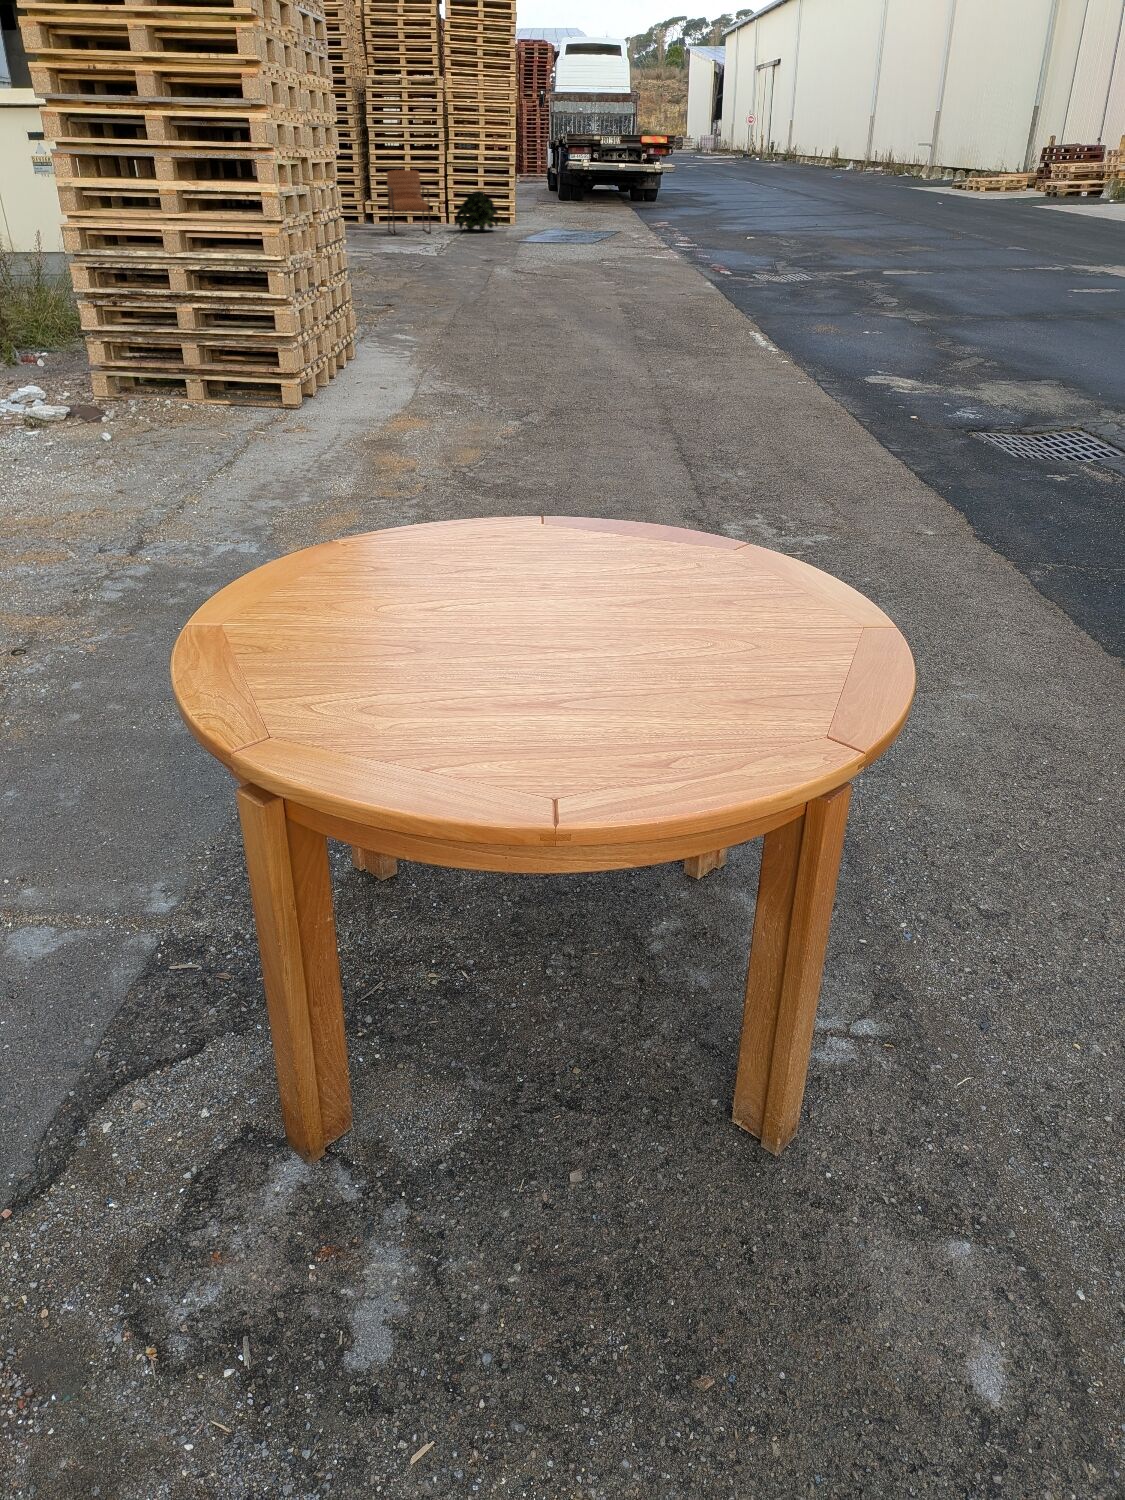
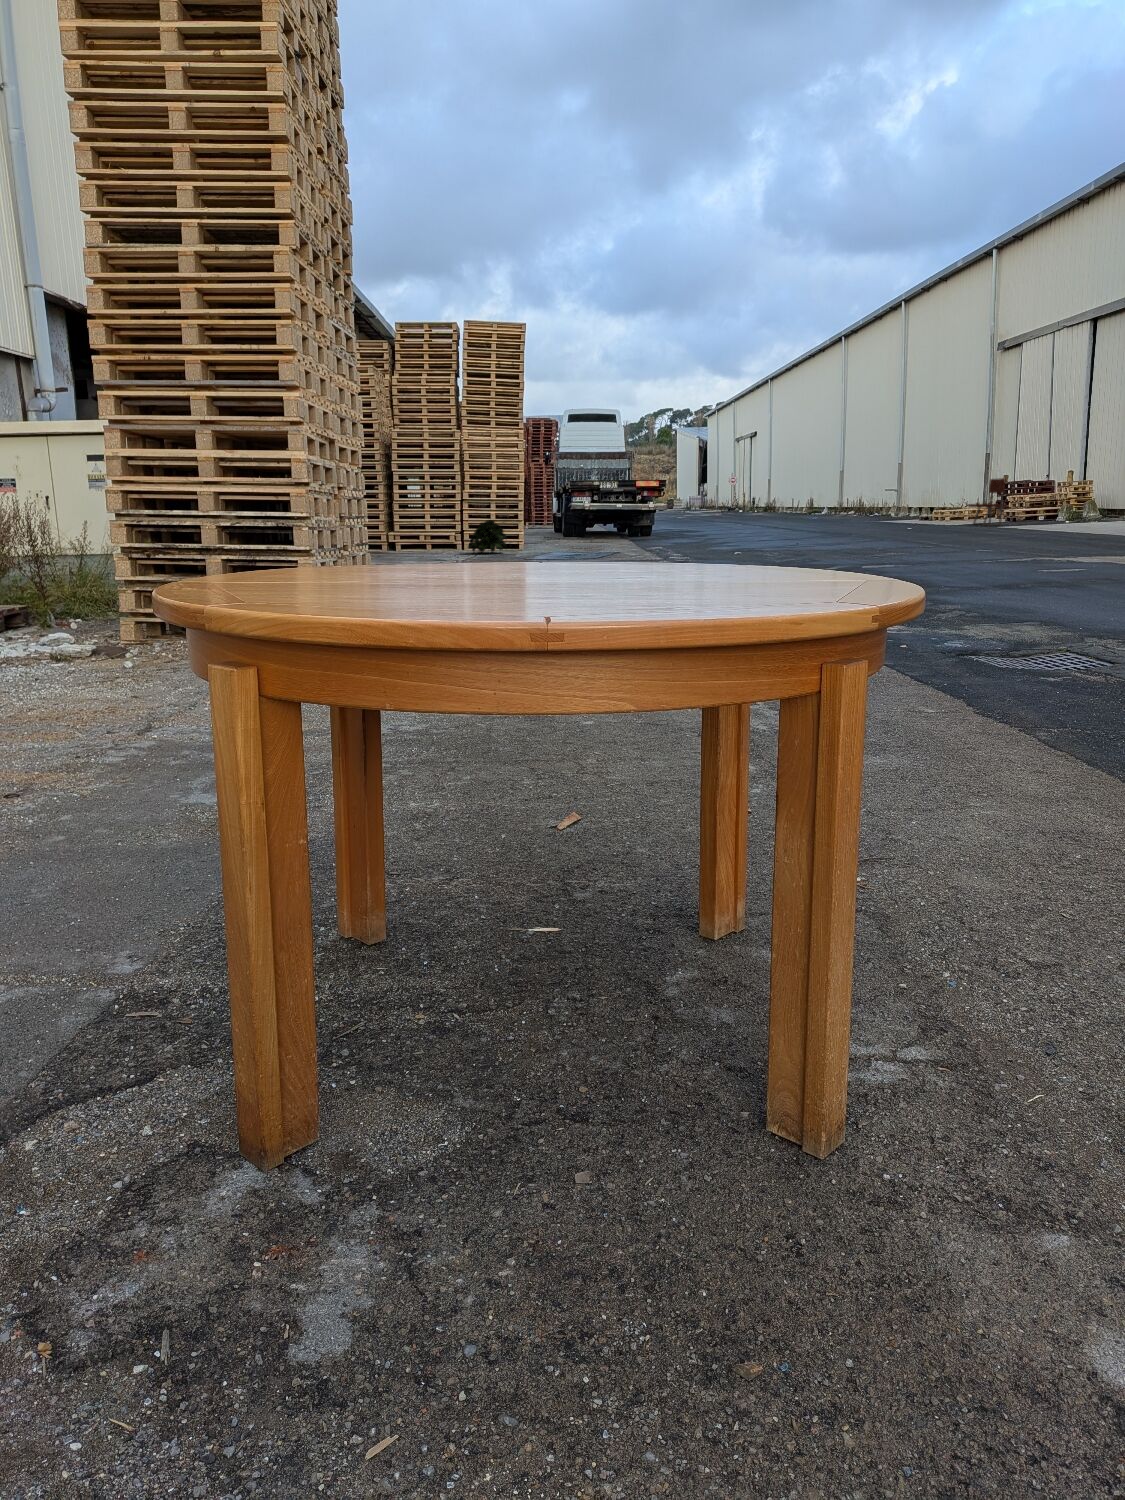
bench: none [1009,134,1055,193] -> present [968,478,1005,526]
chair: present [387,170,431,234] -> none [406,504,446,556]

